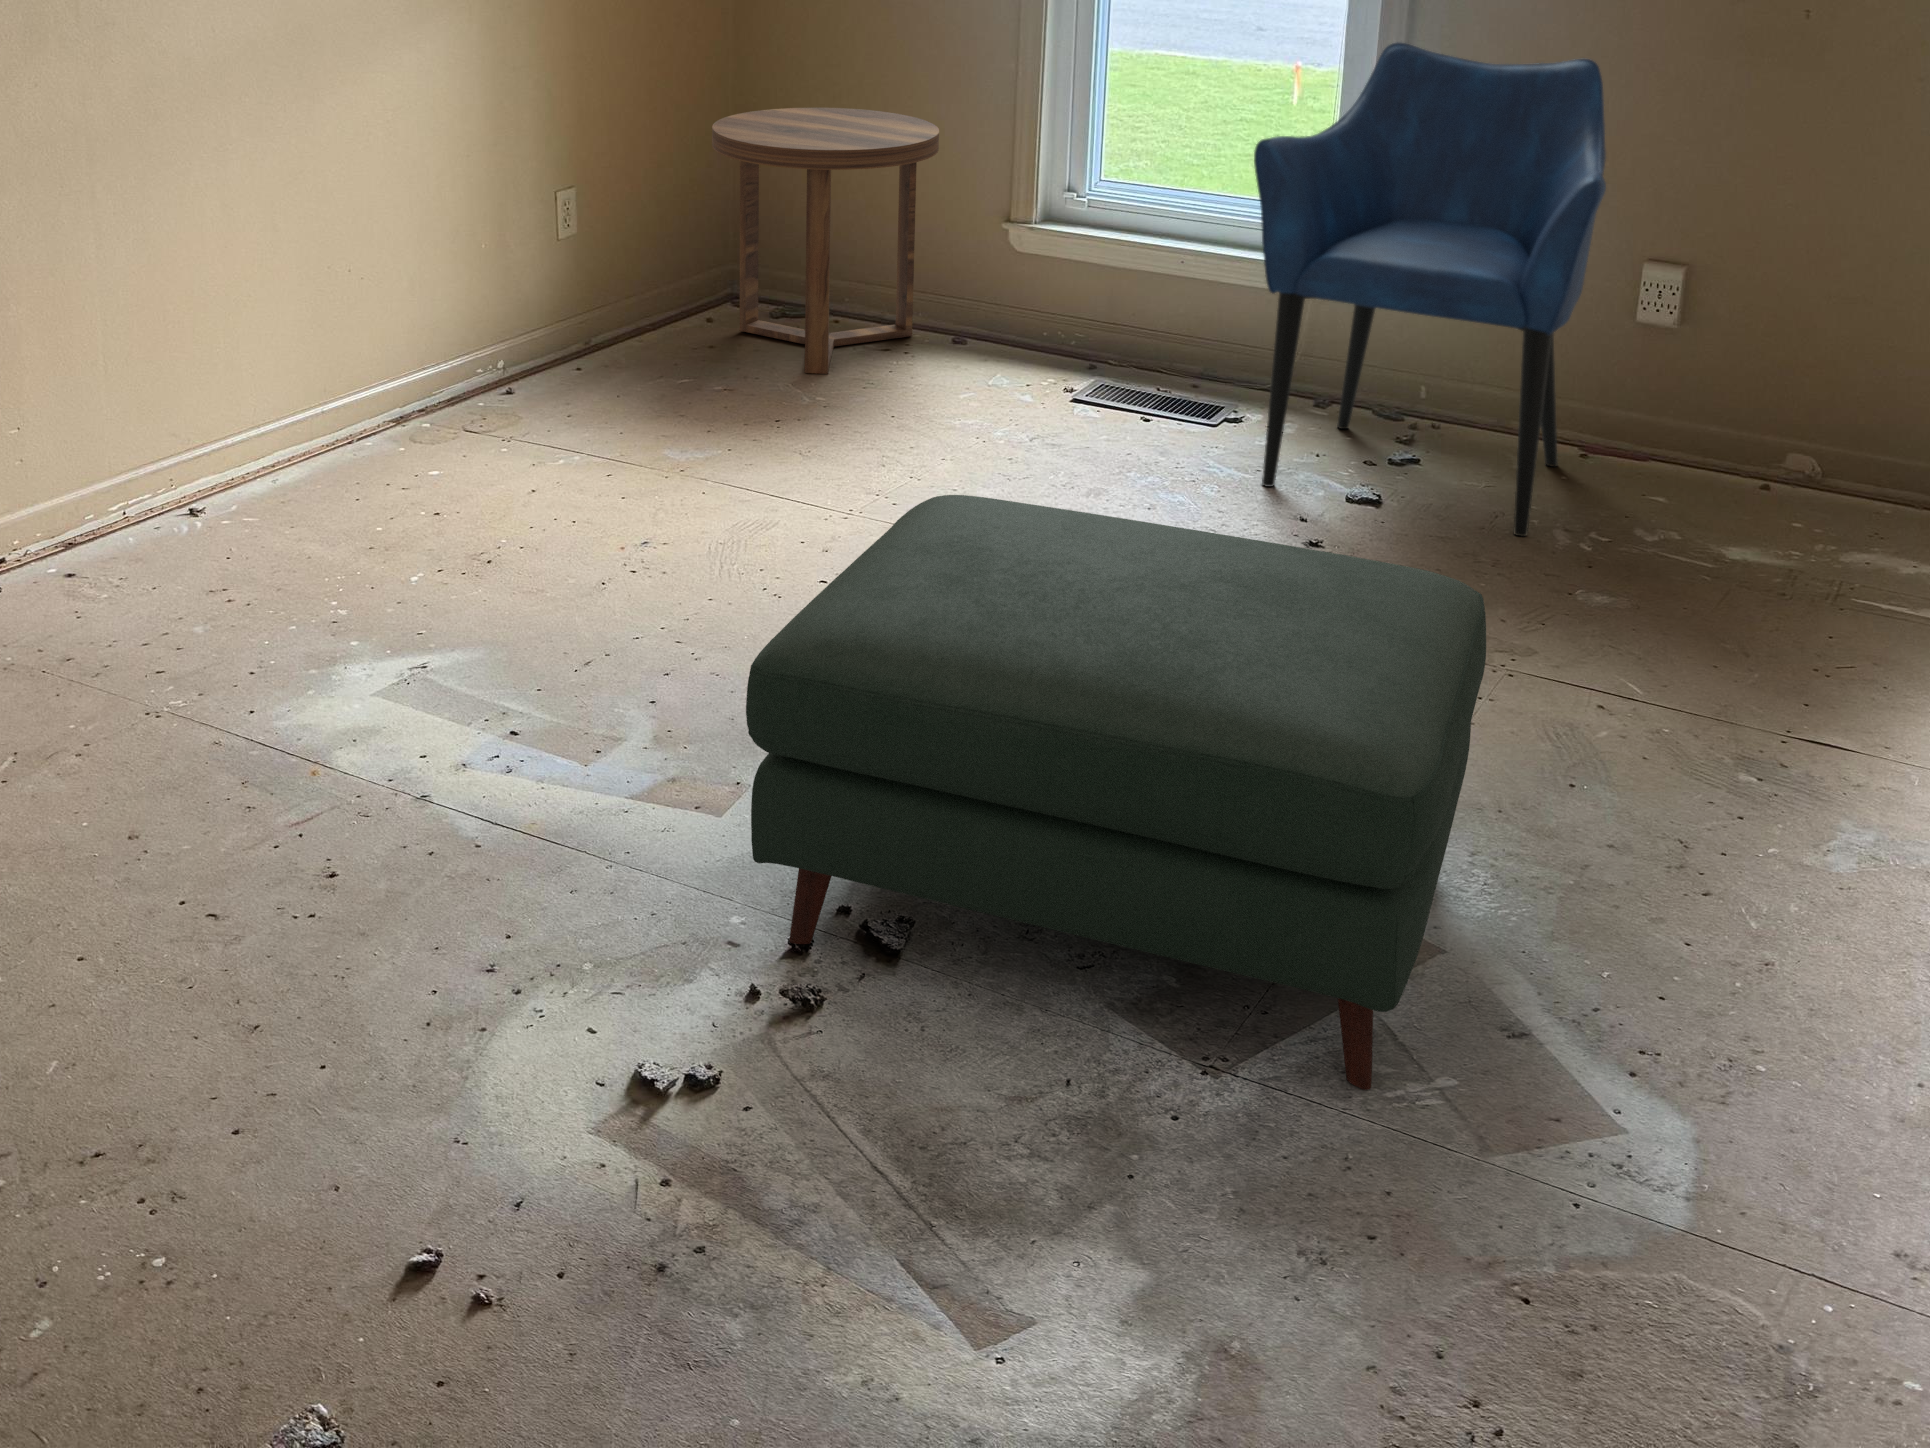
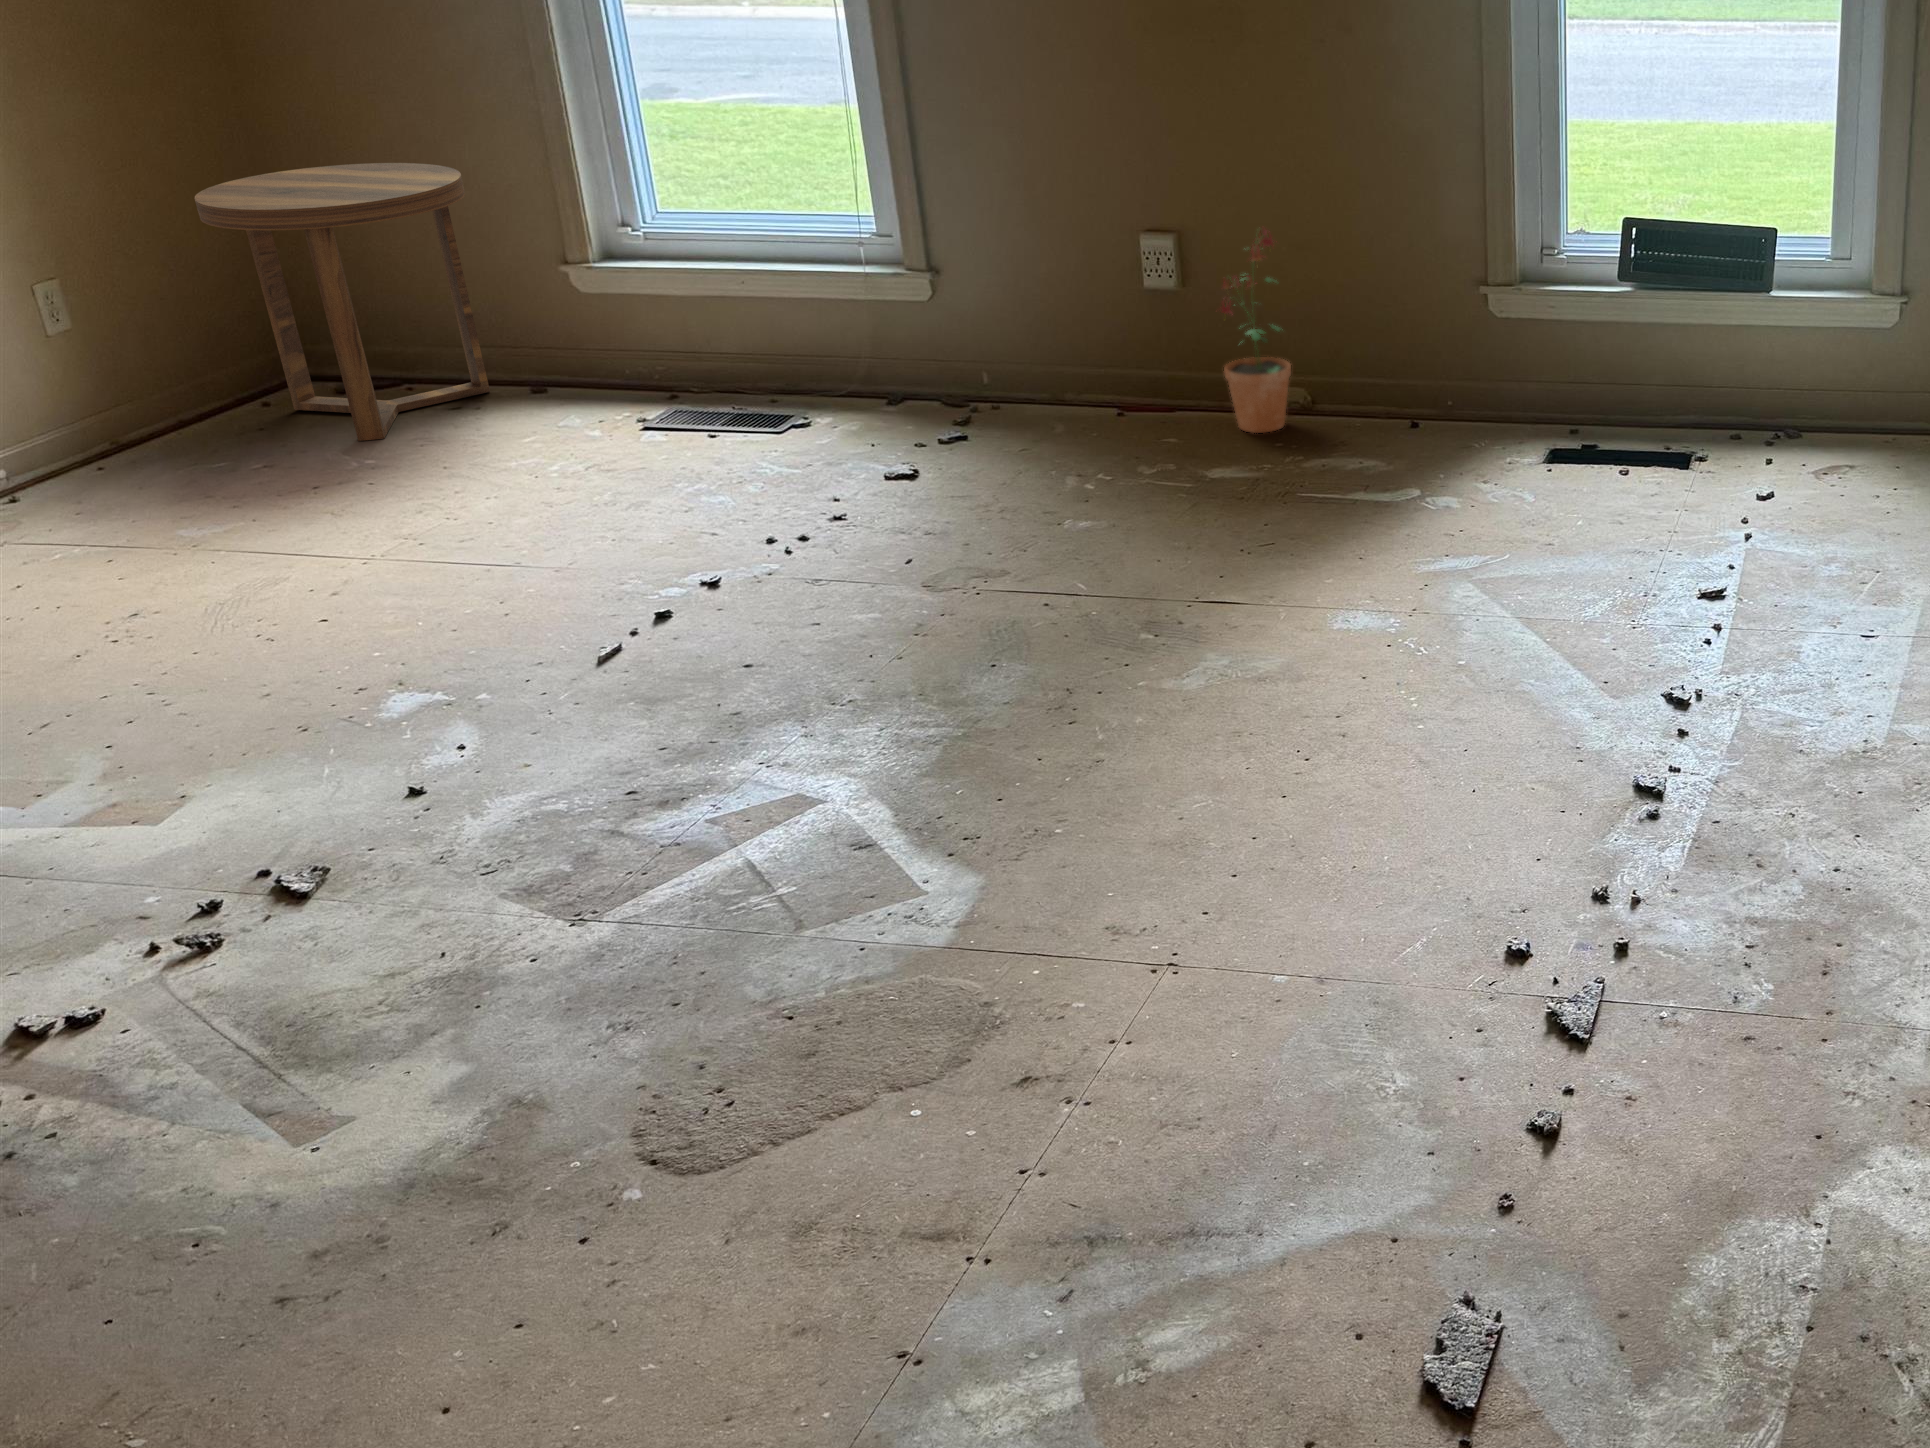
armchair: present [1254,42,1606,537] -> none [722,45,1093,488]
potted plant: none [1731,275,1822,506] -> present [1222,228,1291,433]
ottoman: present [746,495,1486,1090] -> none [78,501,839,910]

